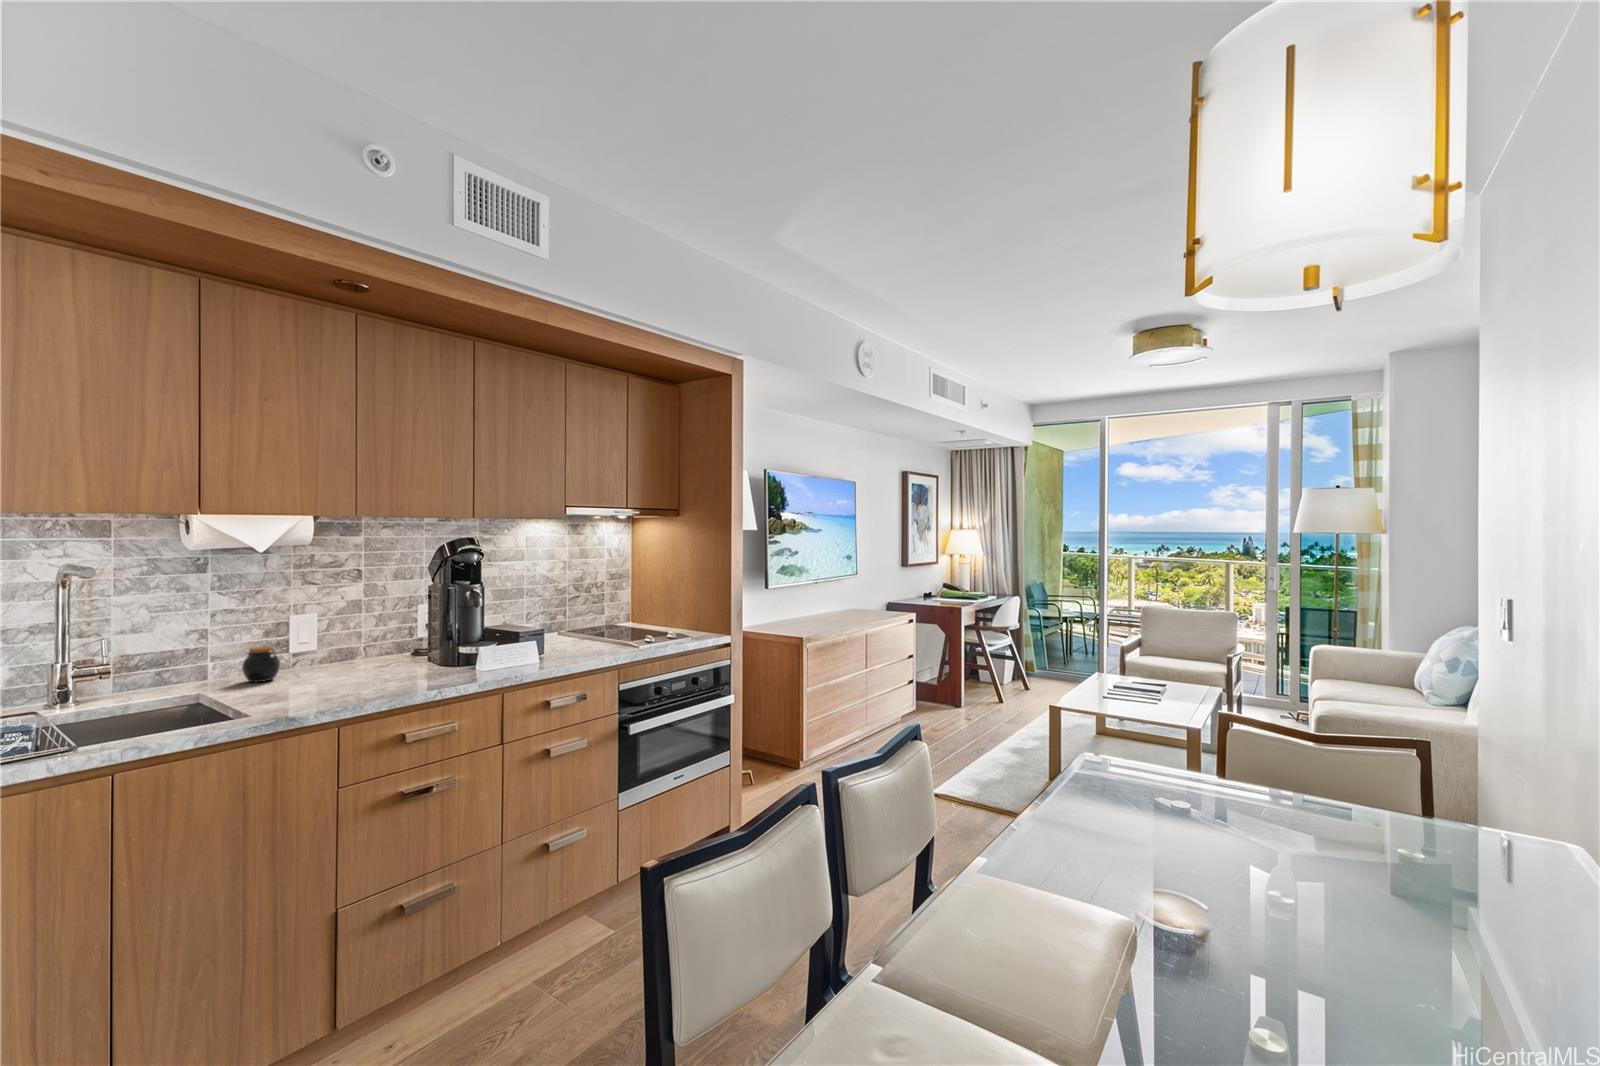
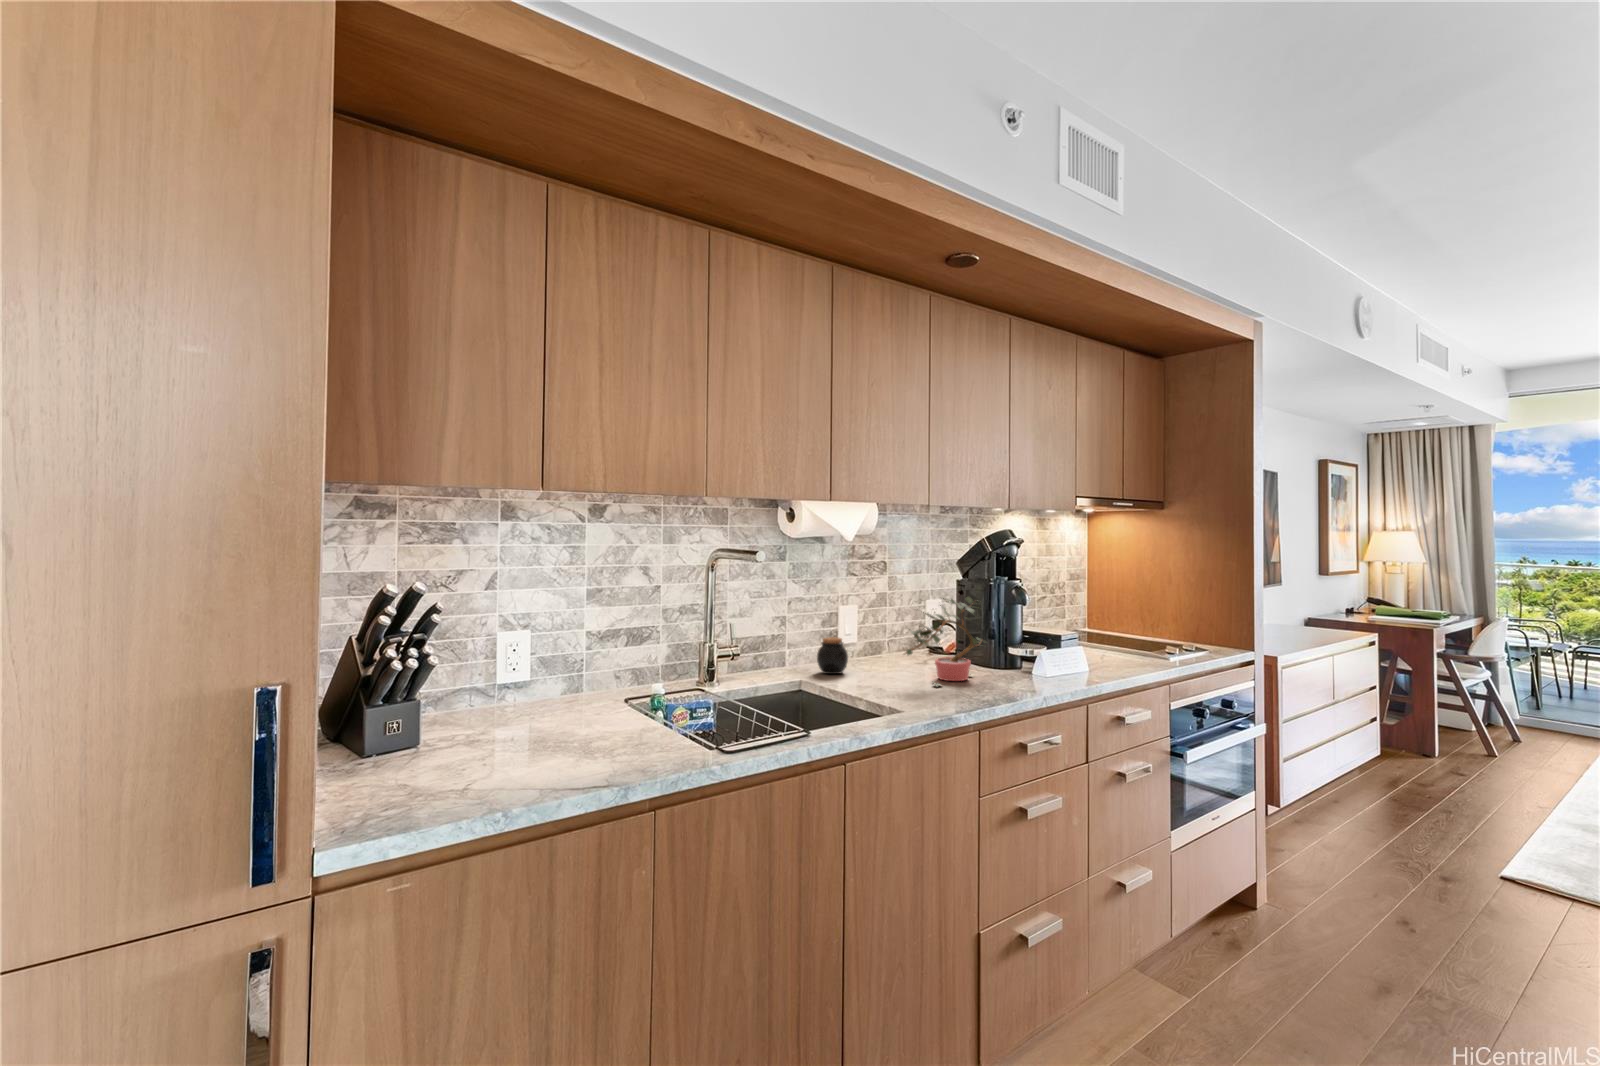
potted plant: none [302,602,423,690] -> present [905,597,985,686]

